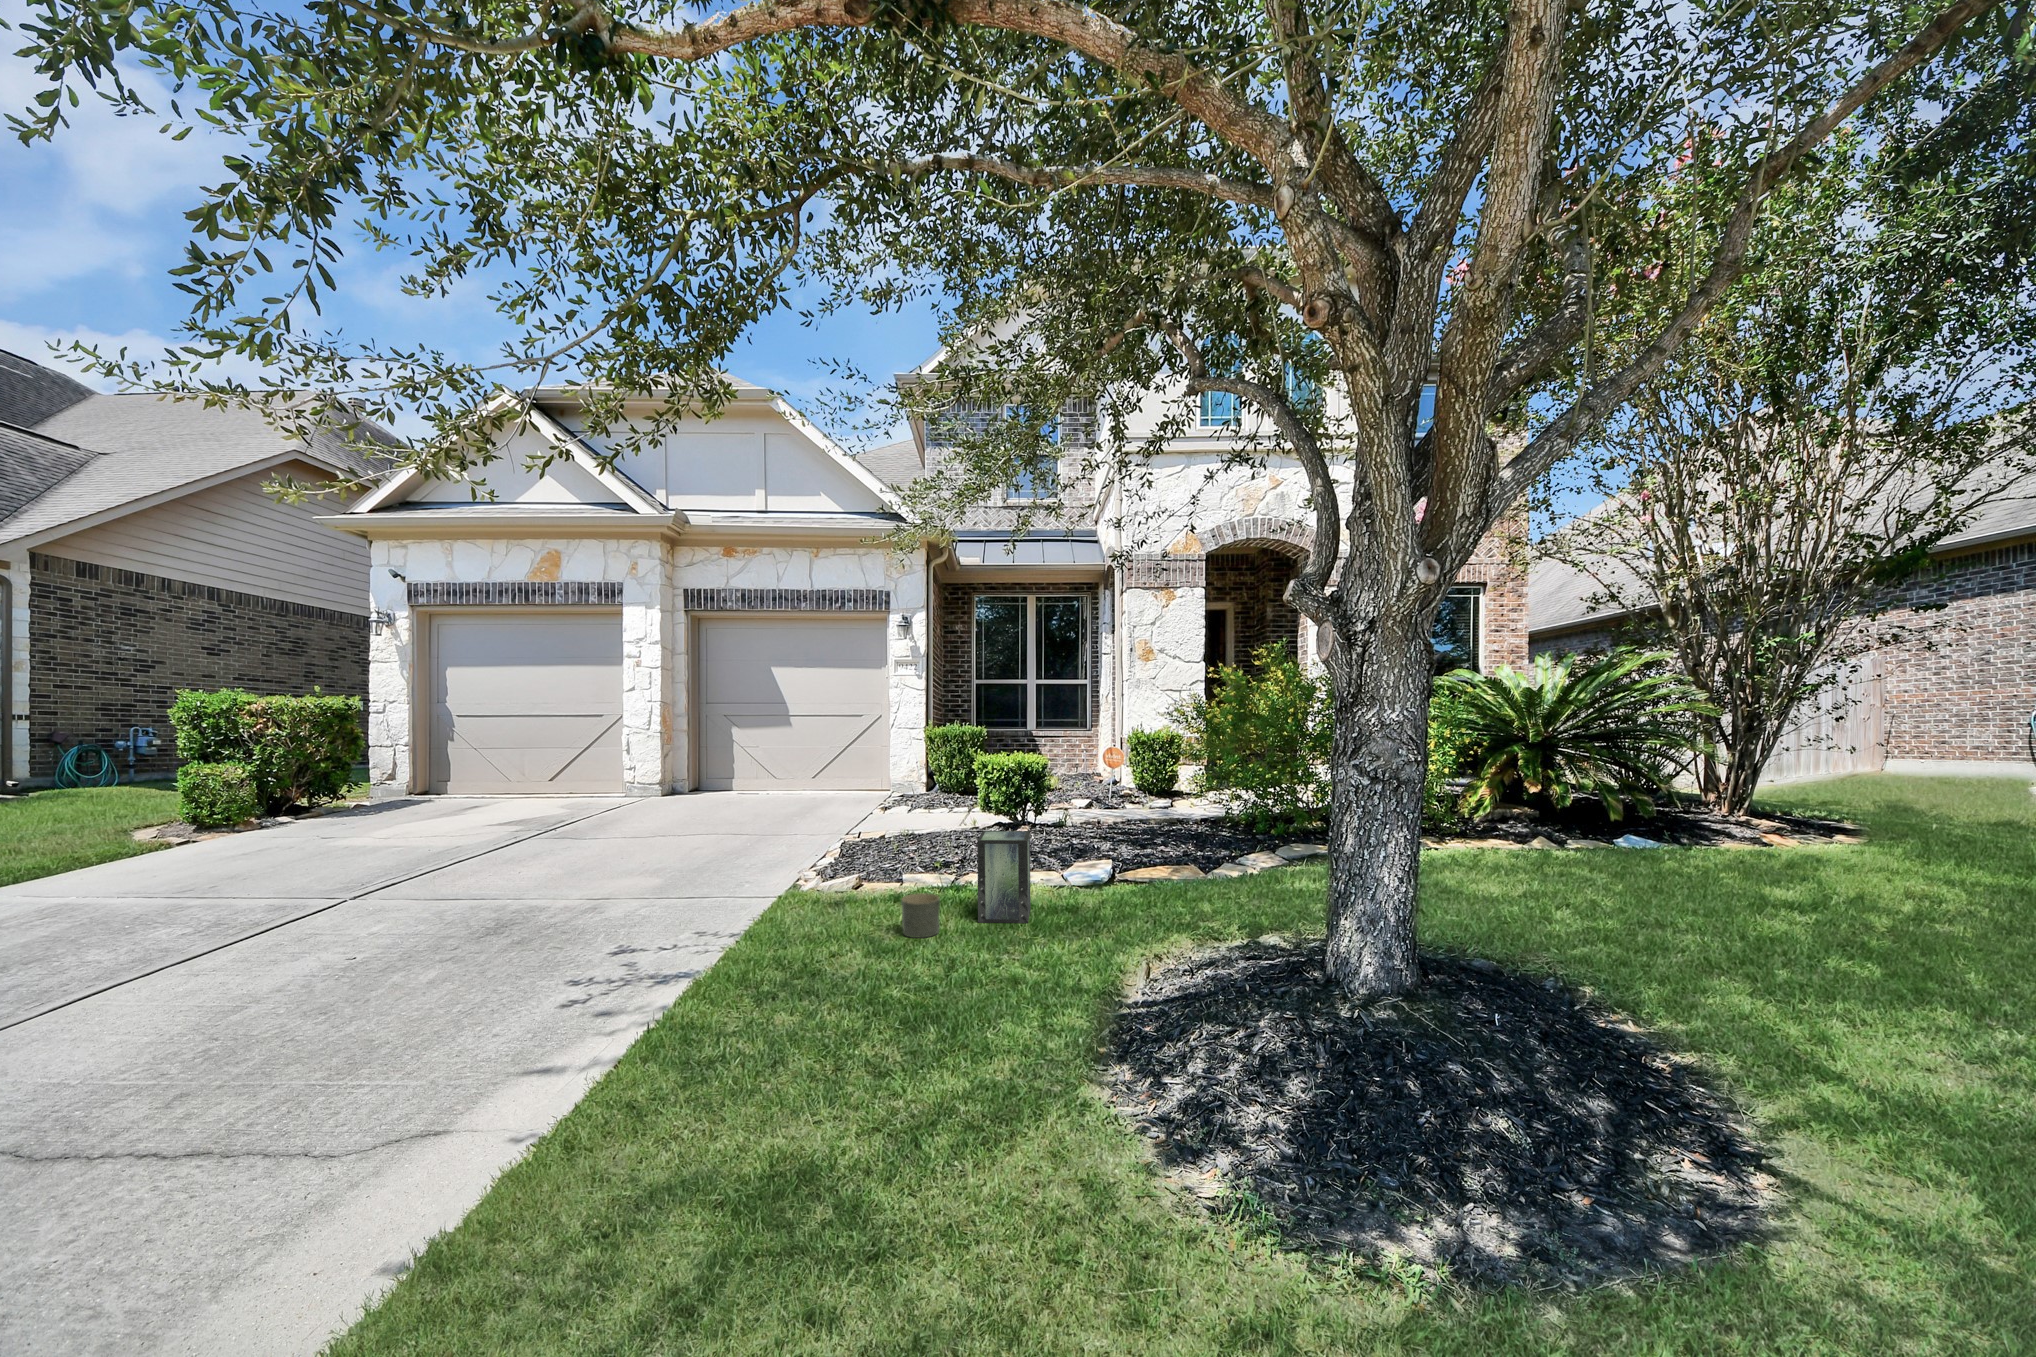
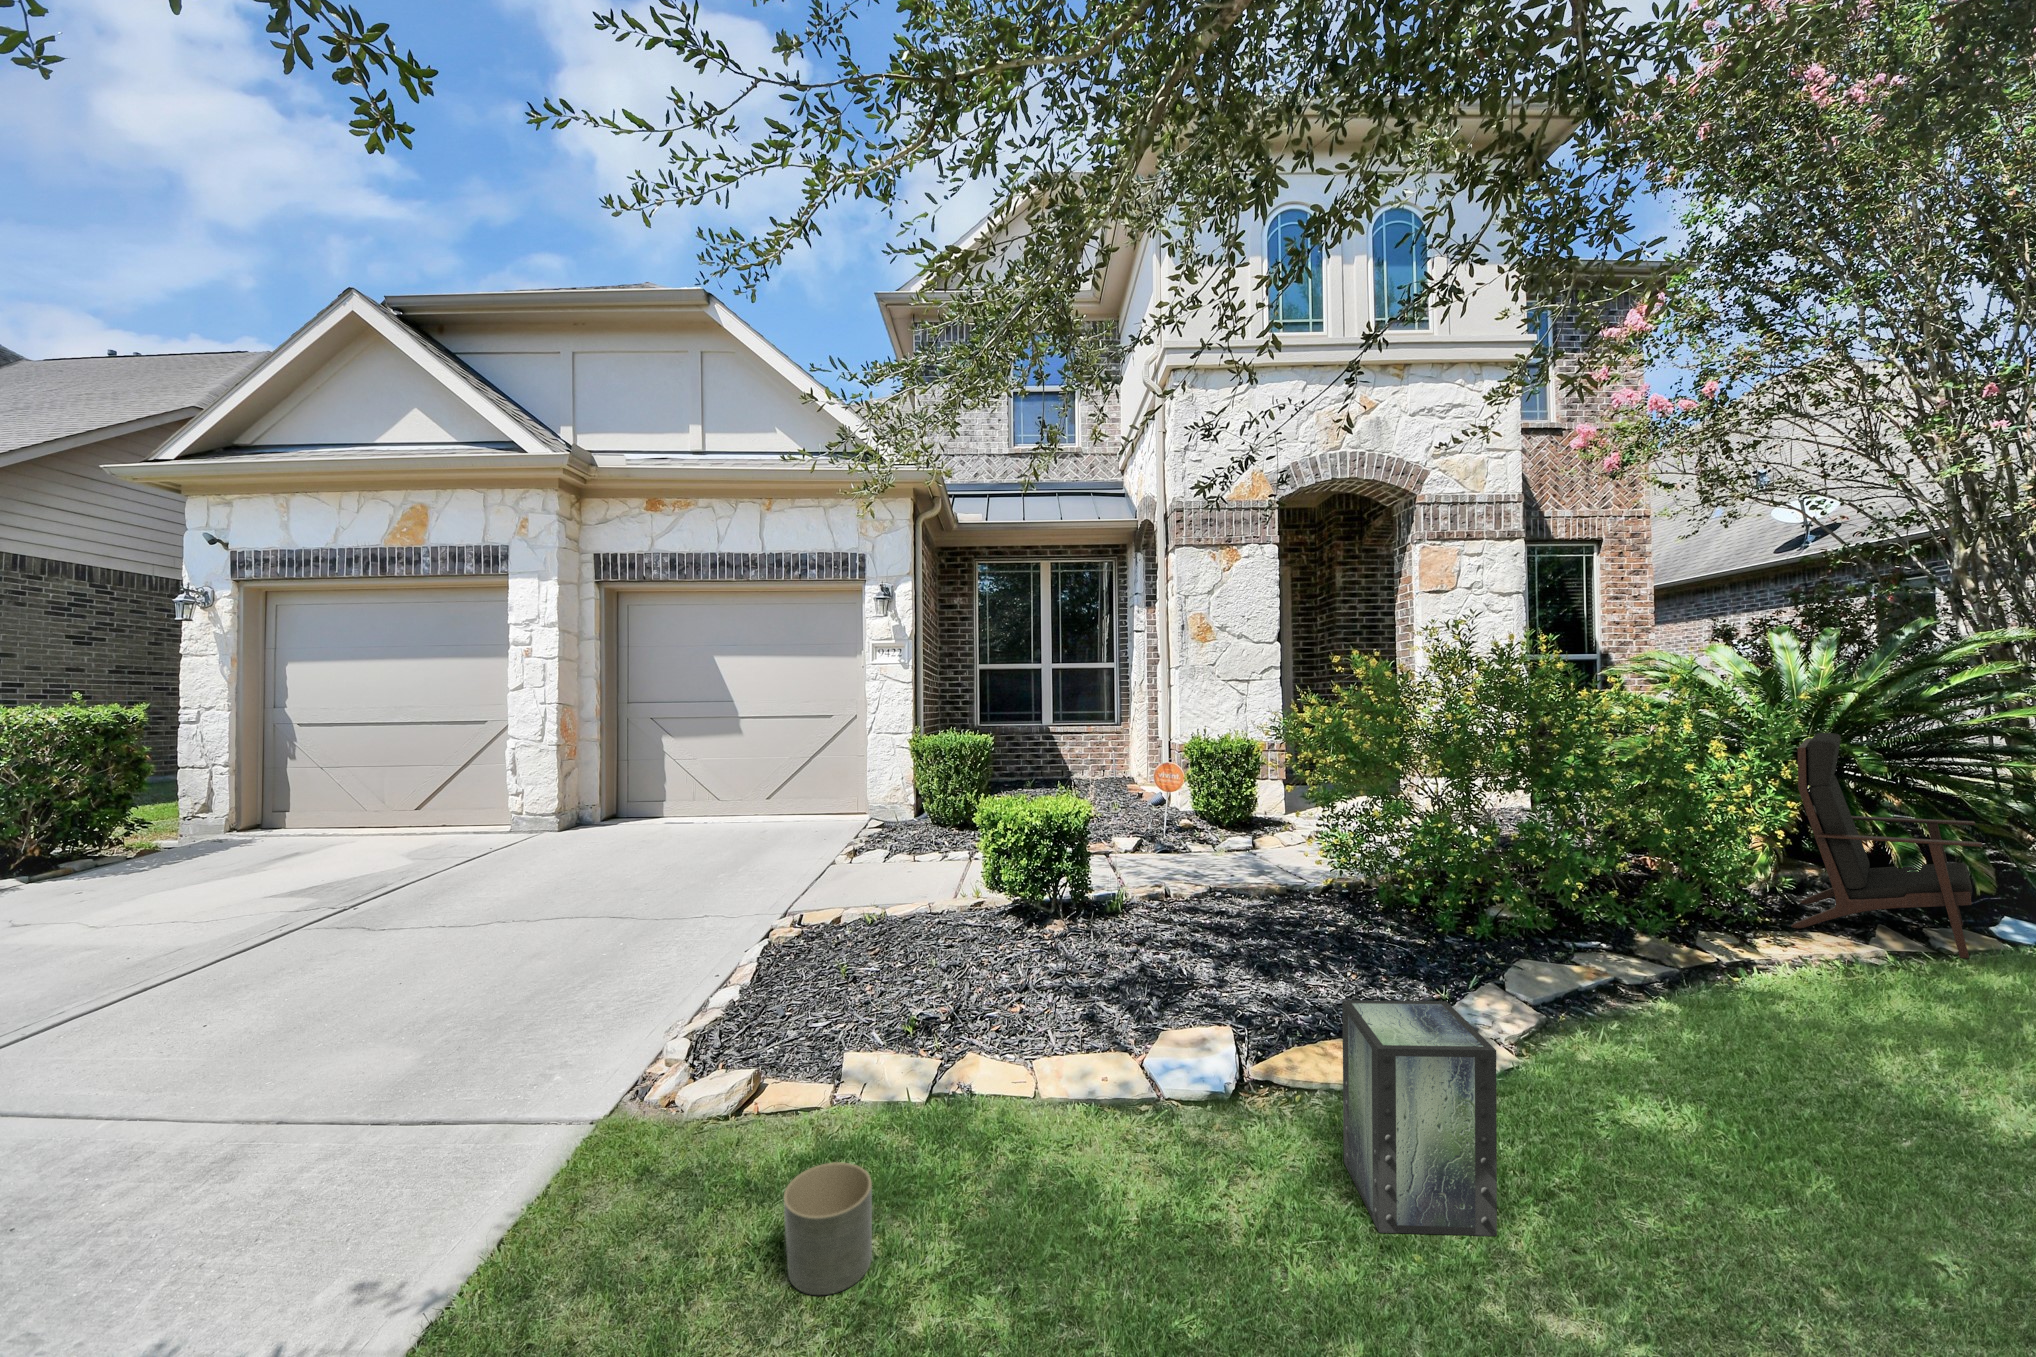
lounge chair: none [1489,723,1600,854] -> present [1791,733,1983,958]
storage box: present [977,831,1031,923] -> present [1342,1000,1497,1236]

